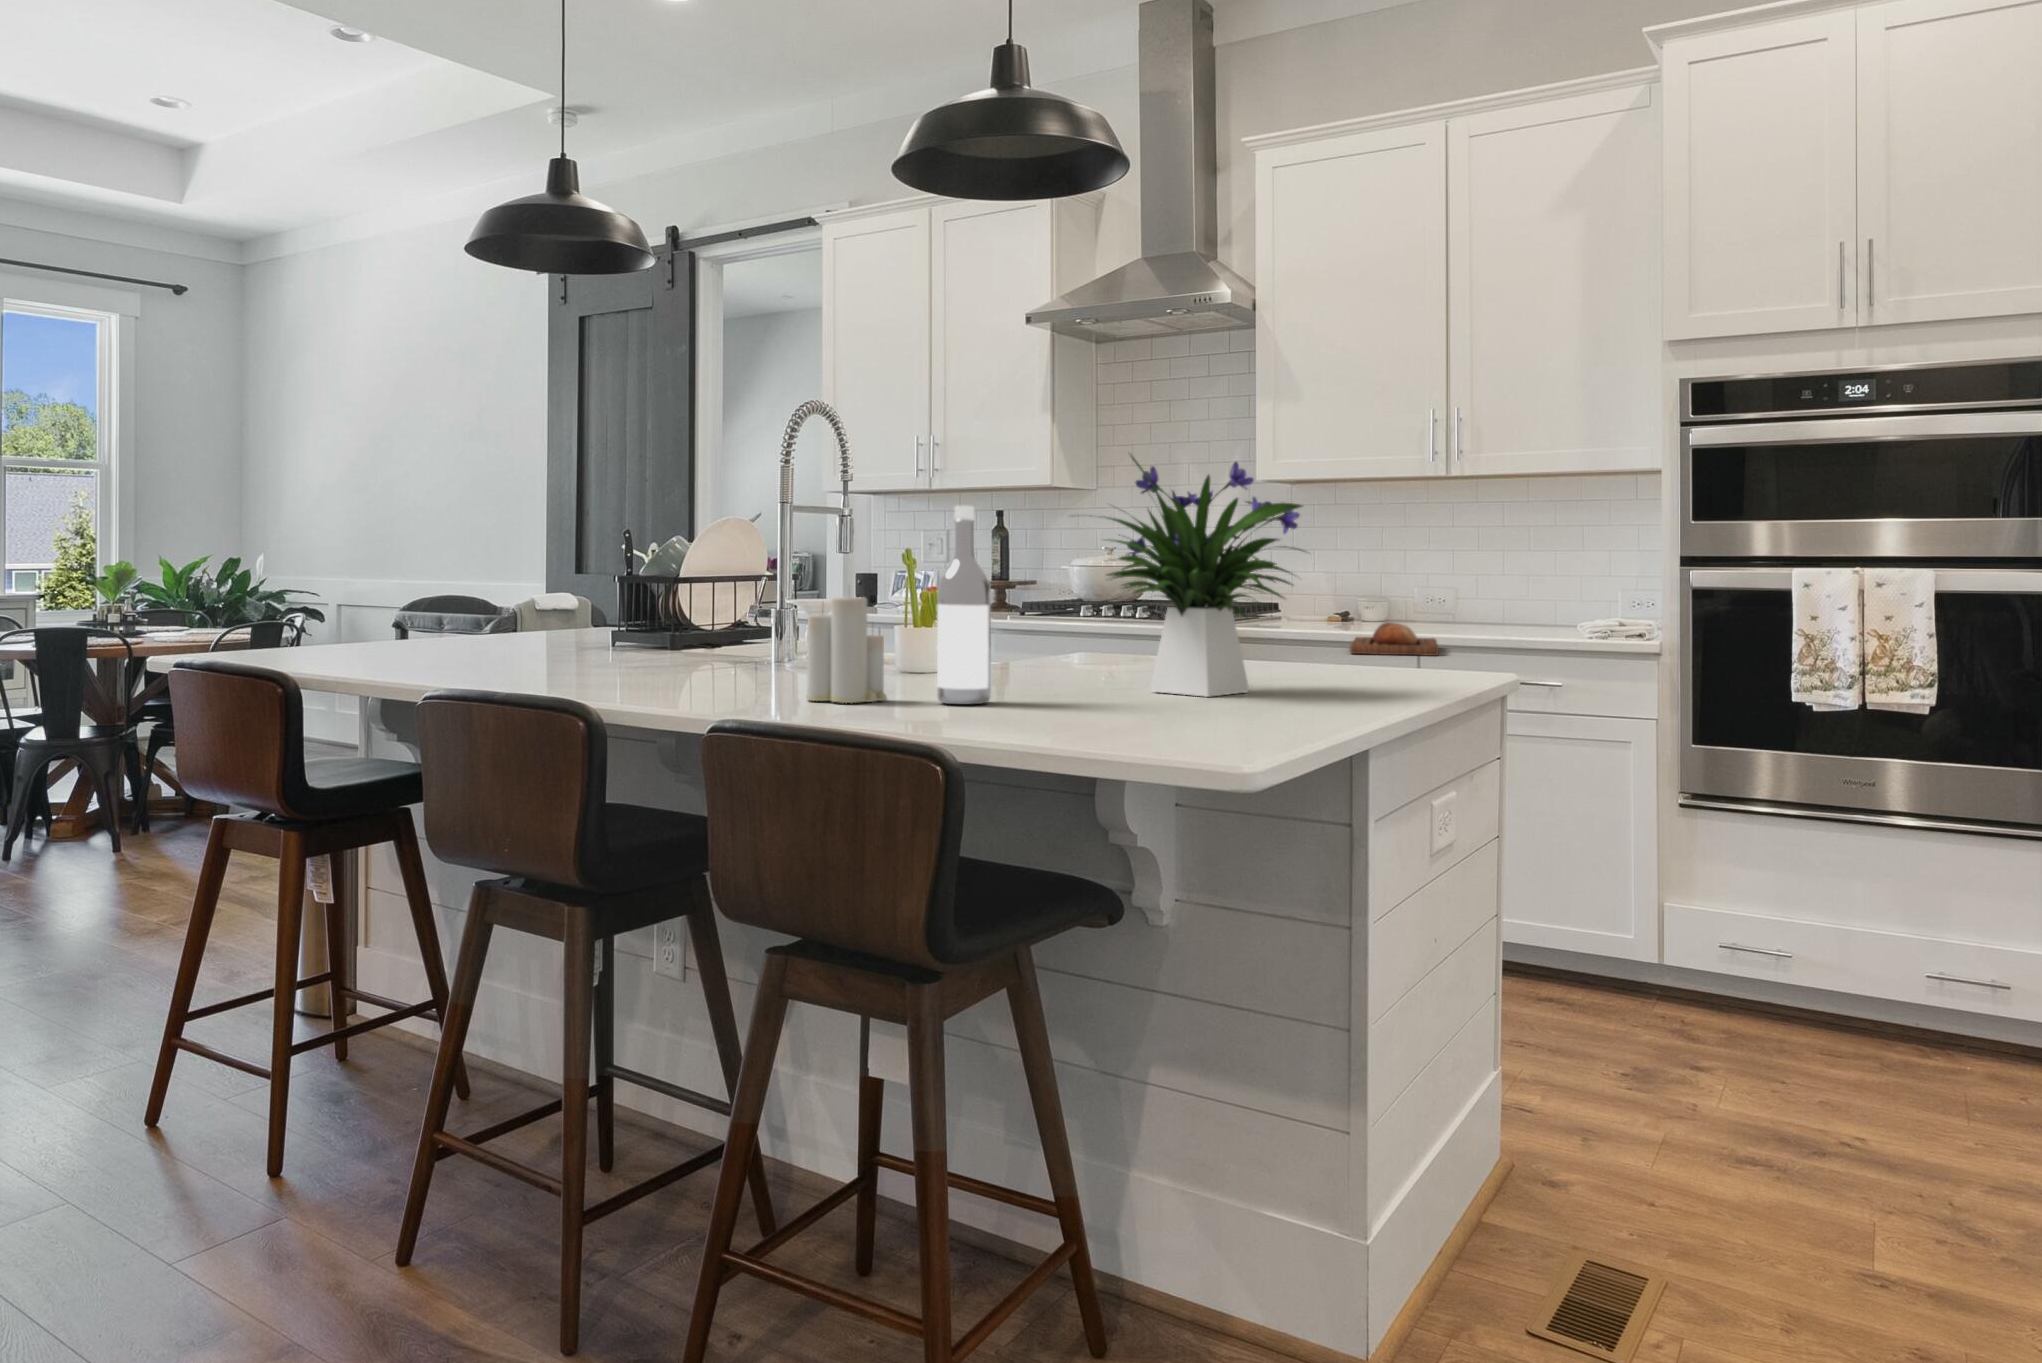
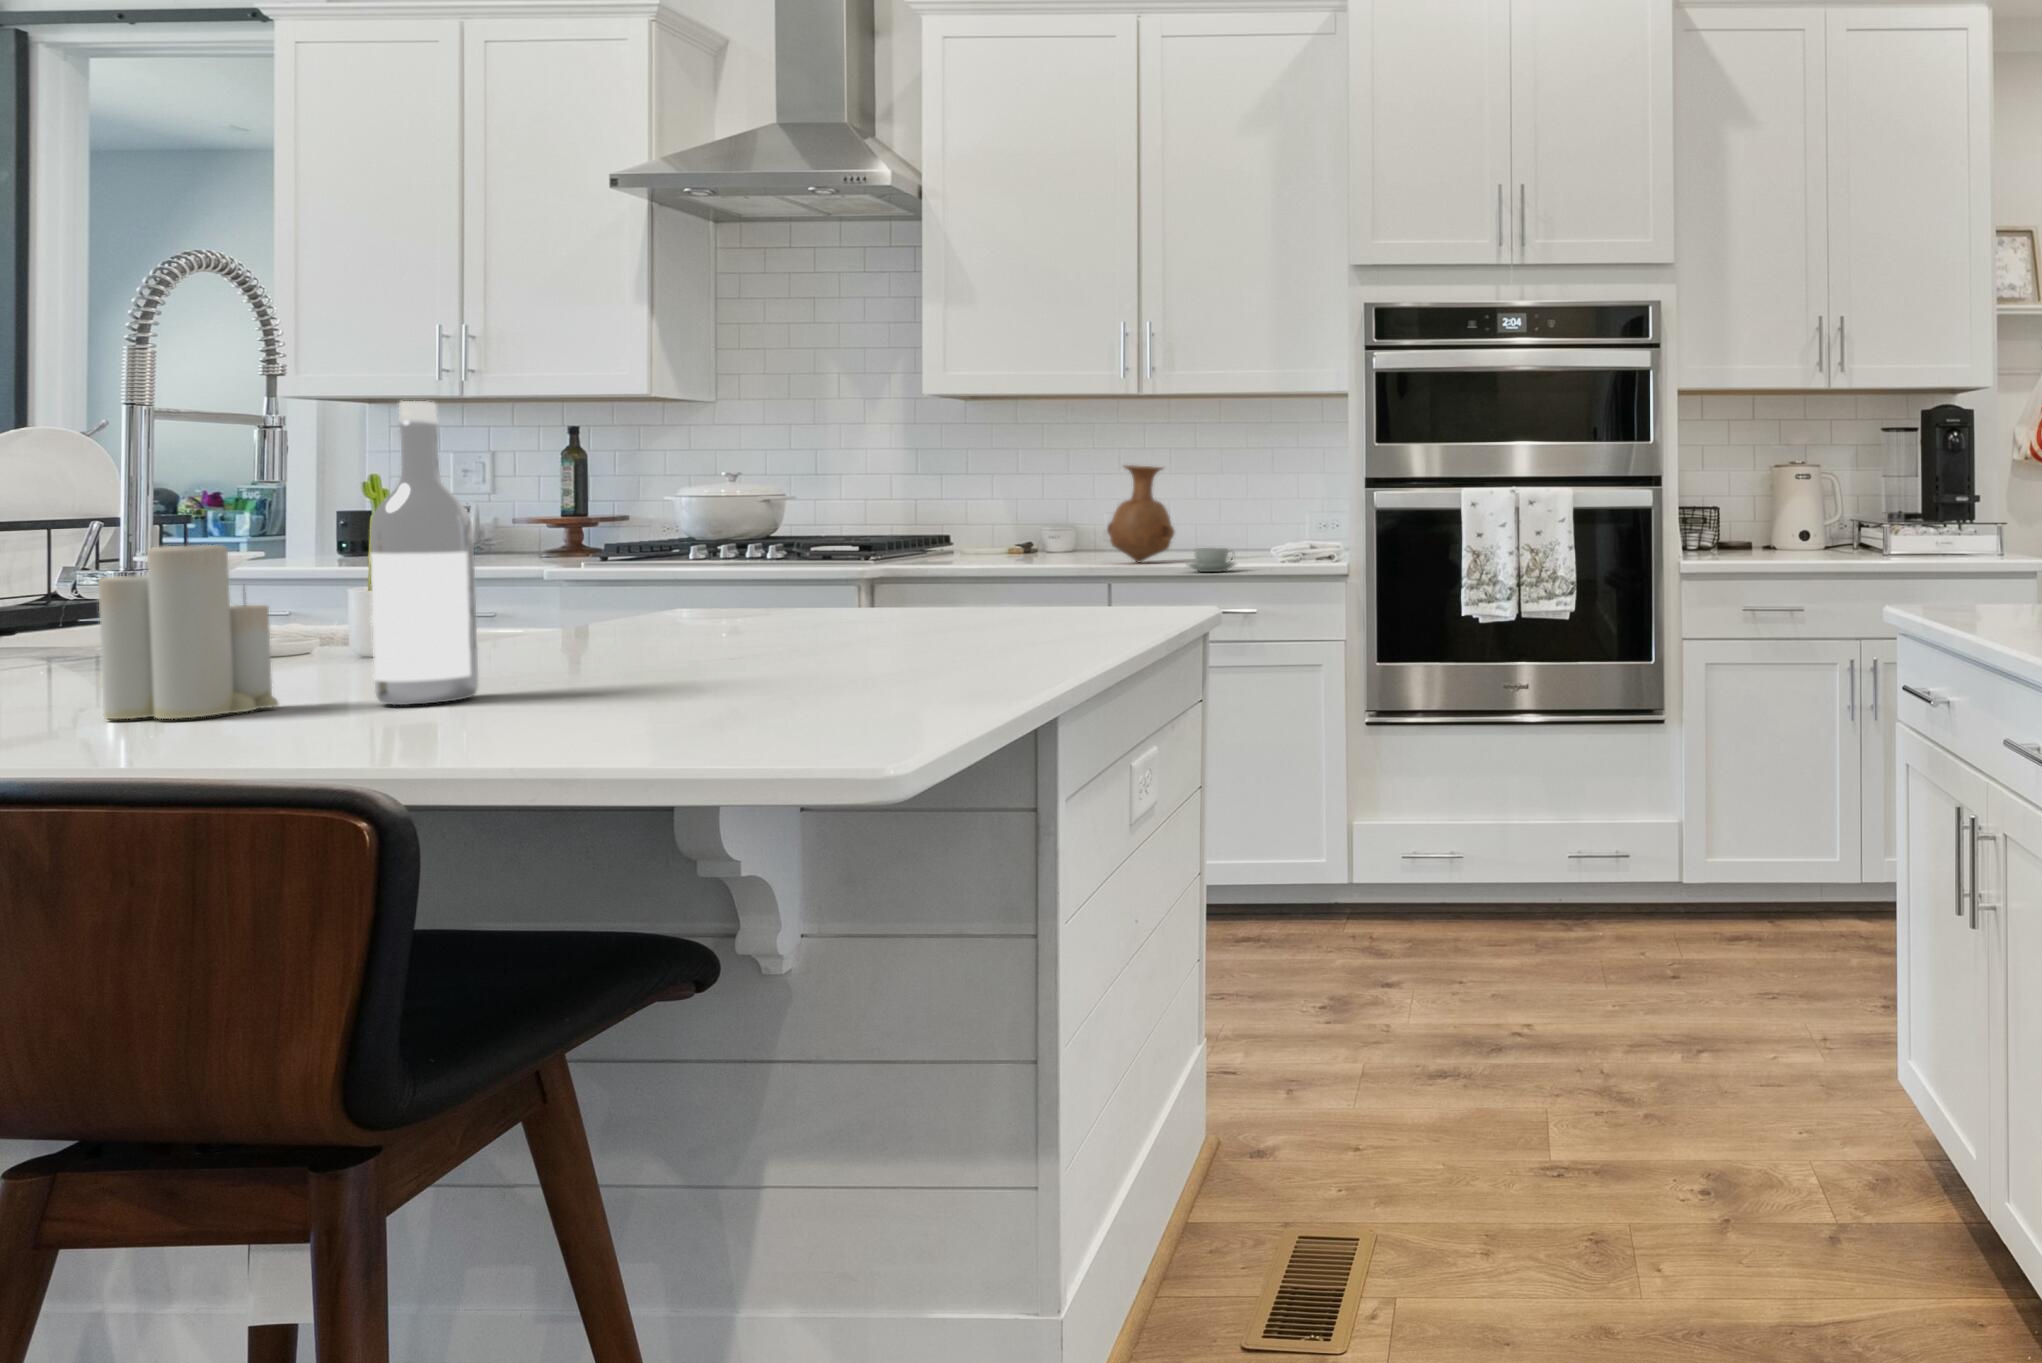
flower arrangement: present [1091,456,1302,697] -> none [613,337,975,662]
vase: none [1418,542,1483,633] -> present [1107,465,1174,562]
coffee cup: none [1492,621,1544,644] -> present [1187,548,1235,572]
bread loaf: present [1350,622,1439,656] -> none [1031,554,1131,591]

